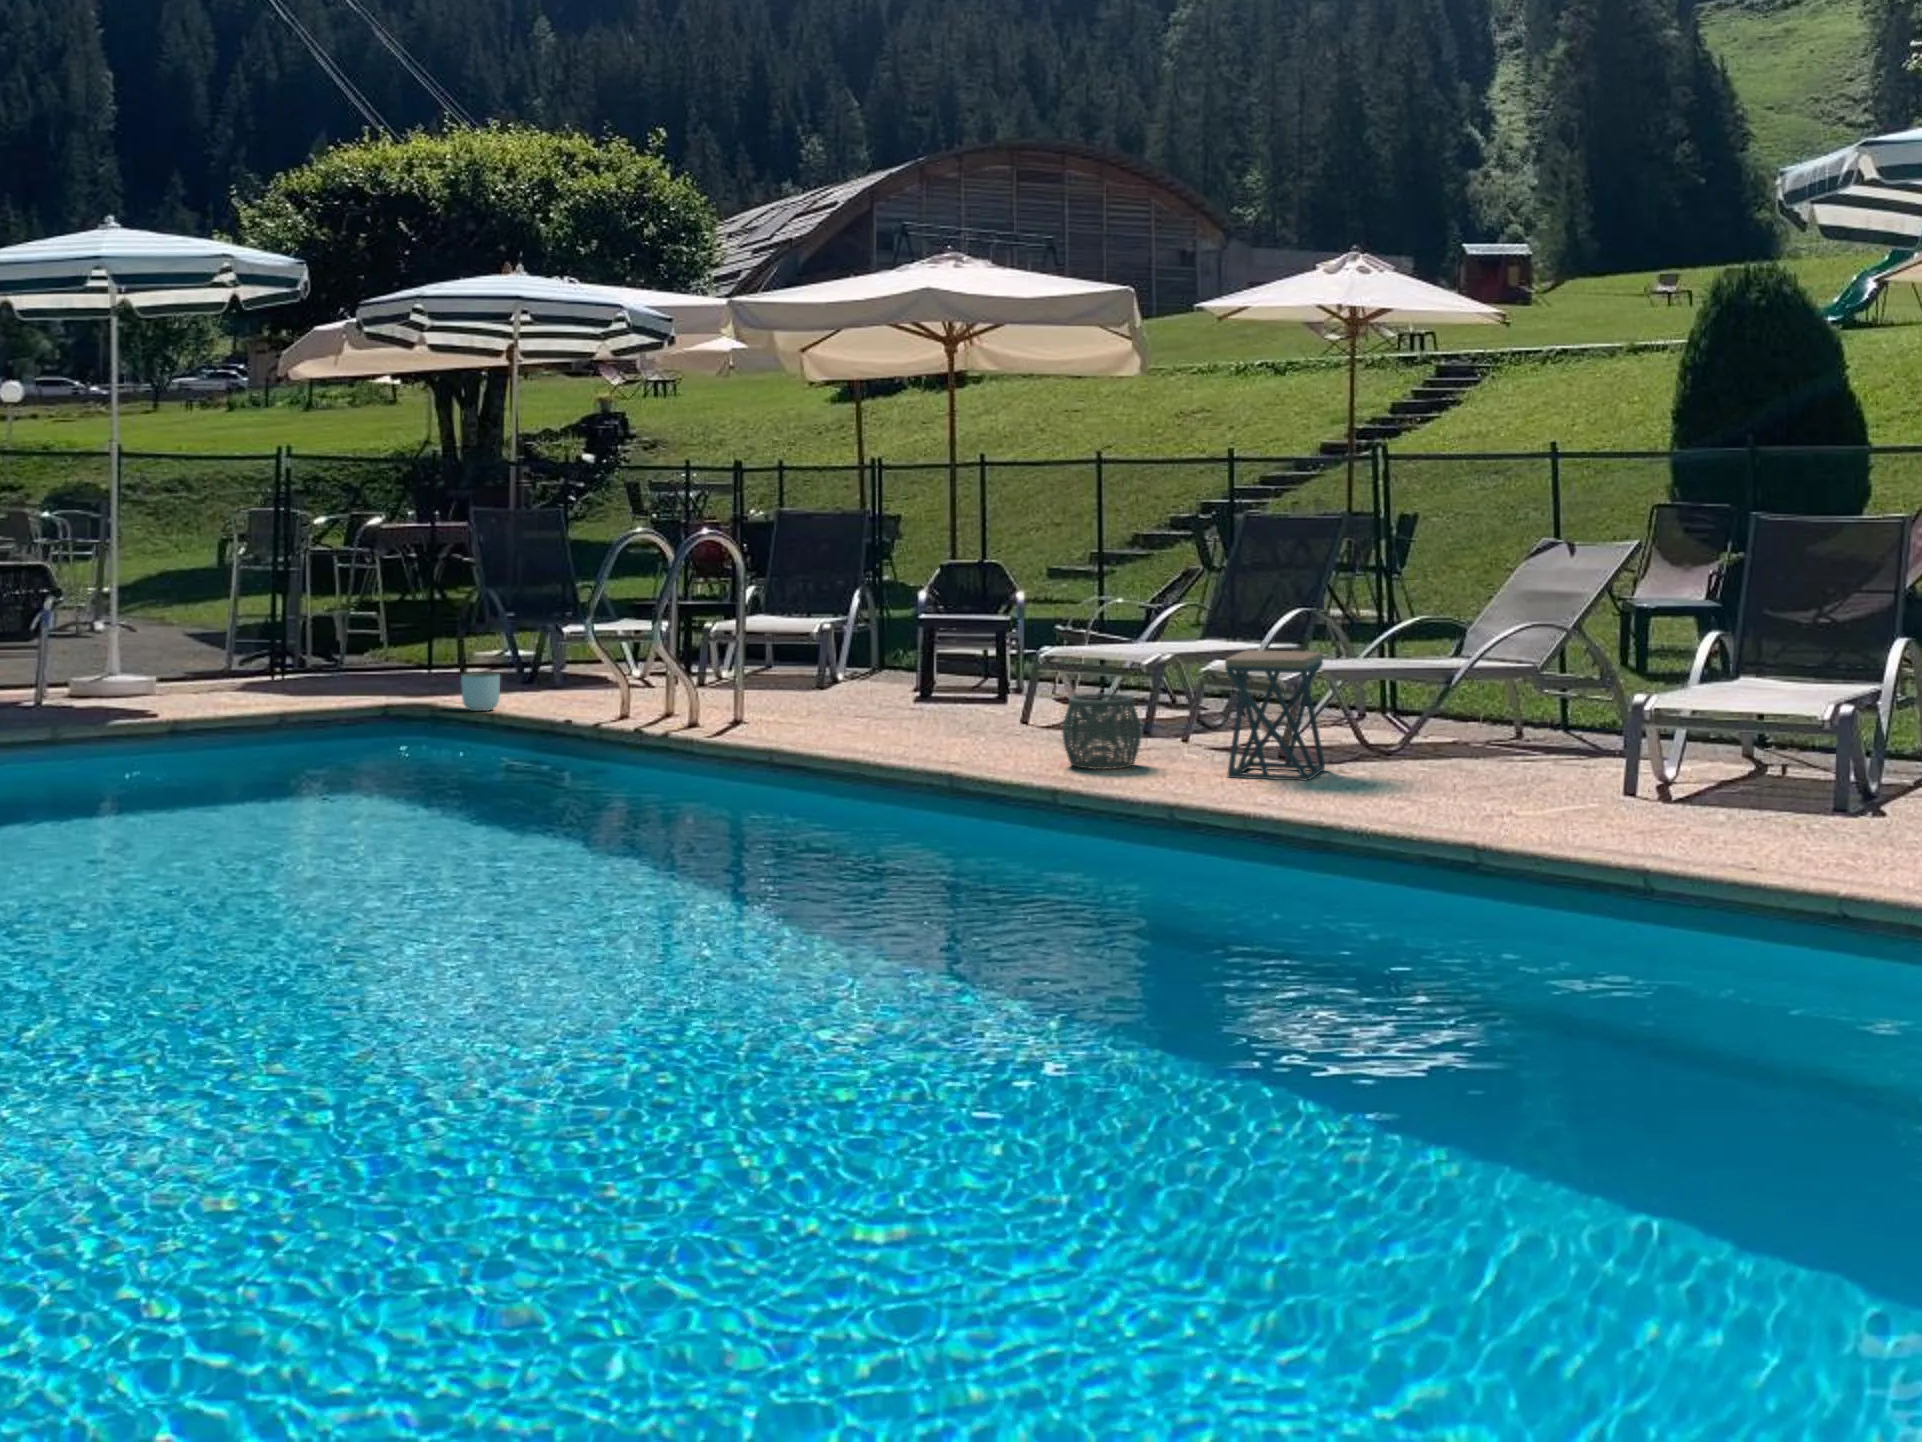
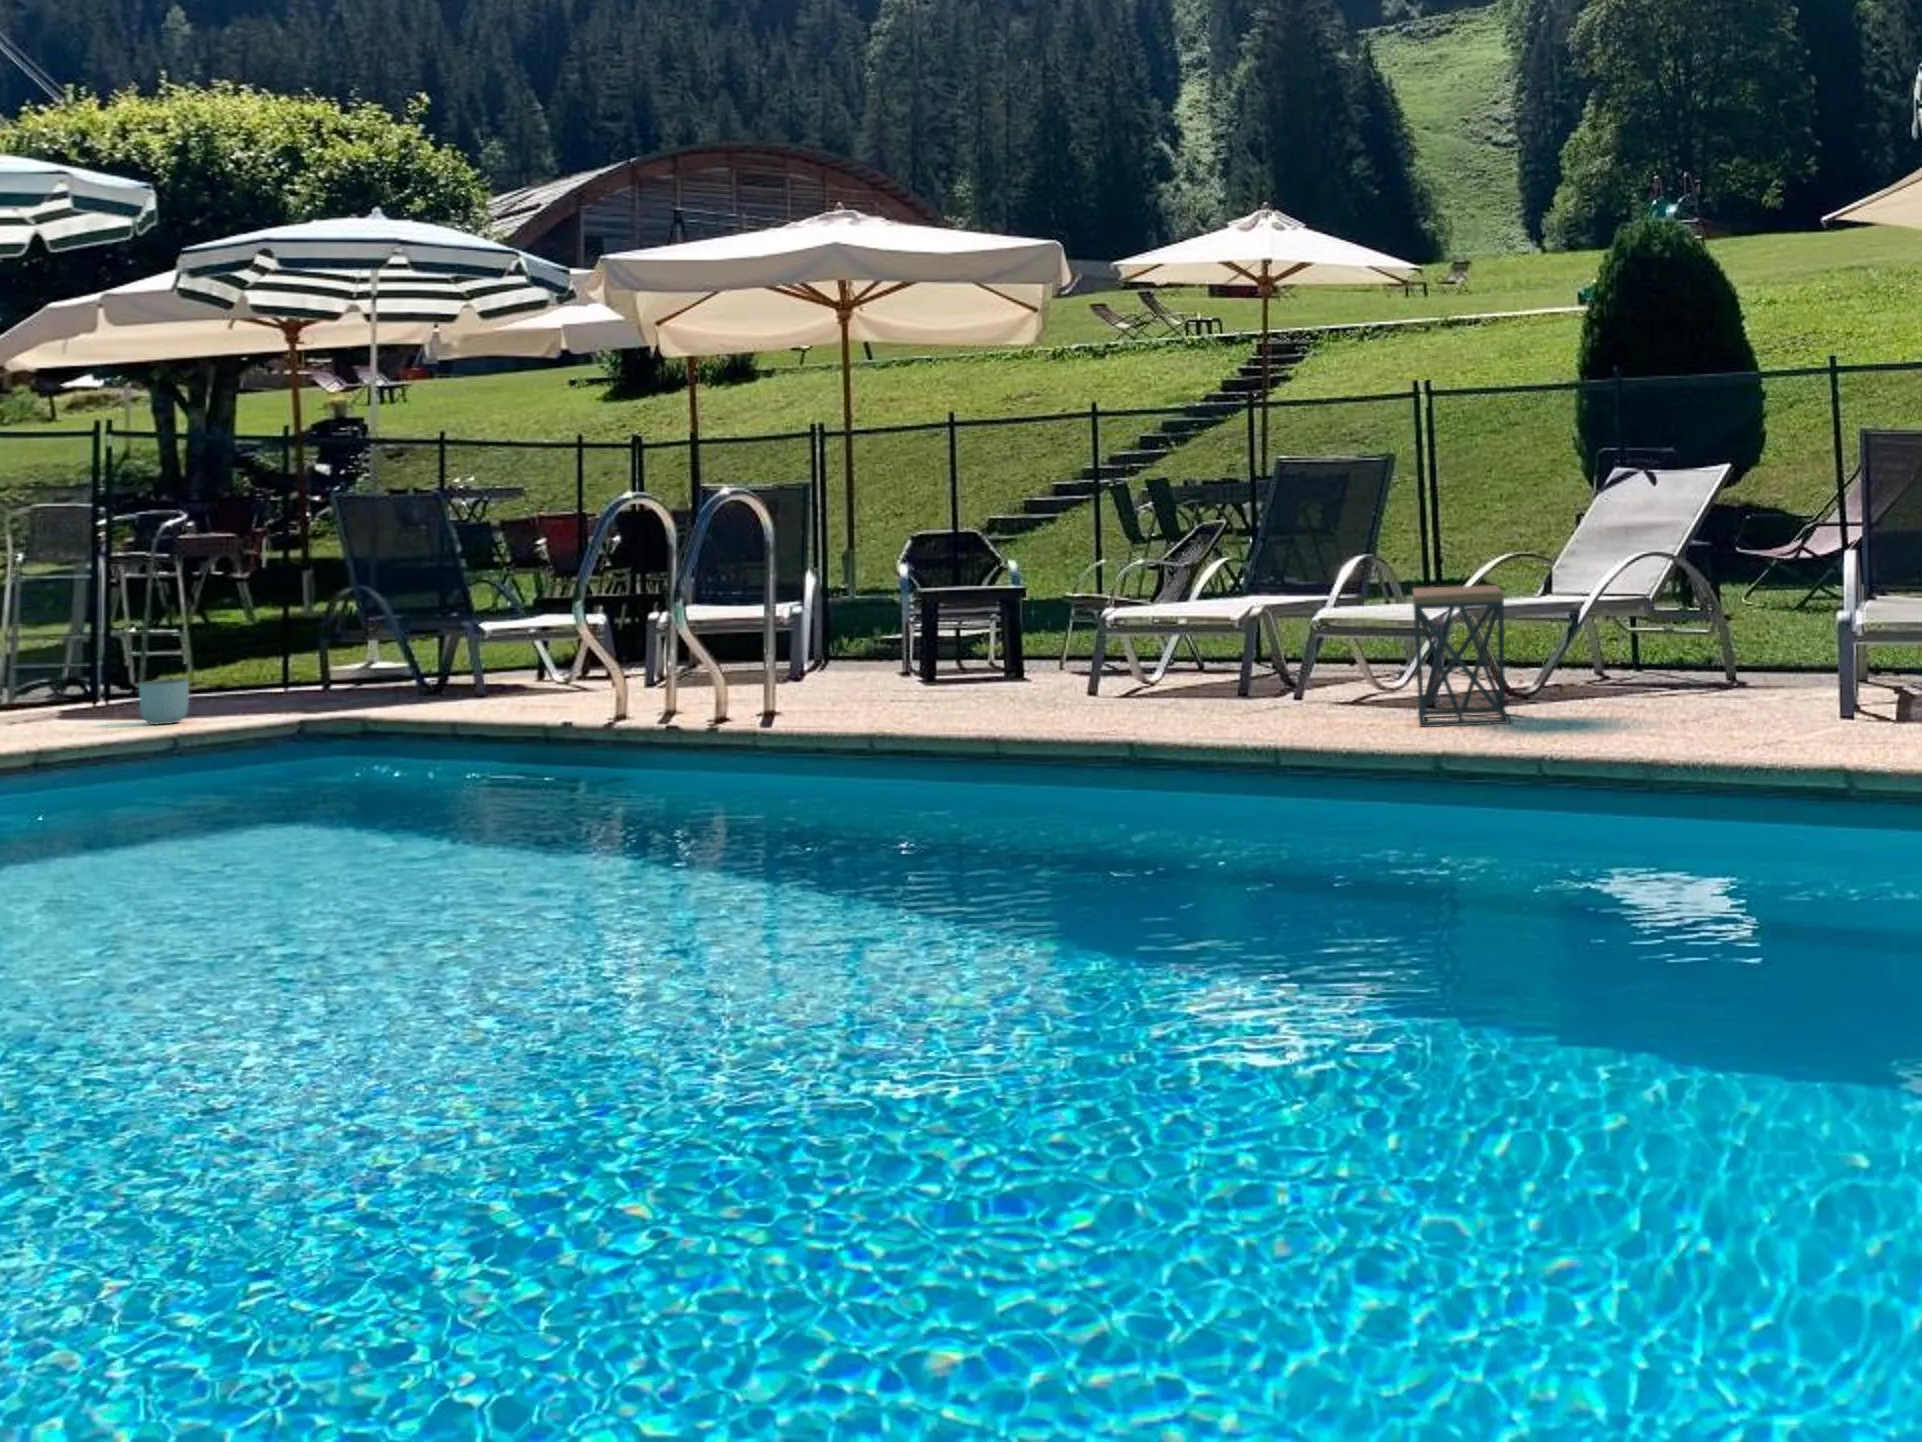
planter: present [461,673,500,711] -> present [139,679,189,725]
woven basket: present [1062,694,1141,770] -> none [1215,646,1304,731]

